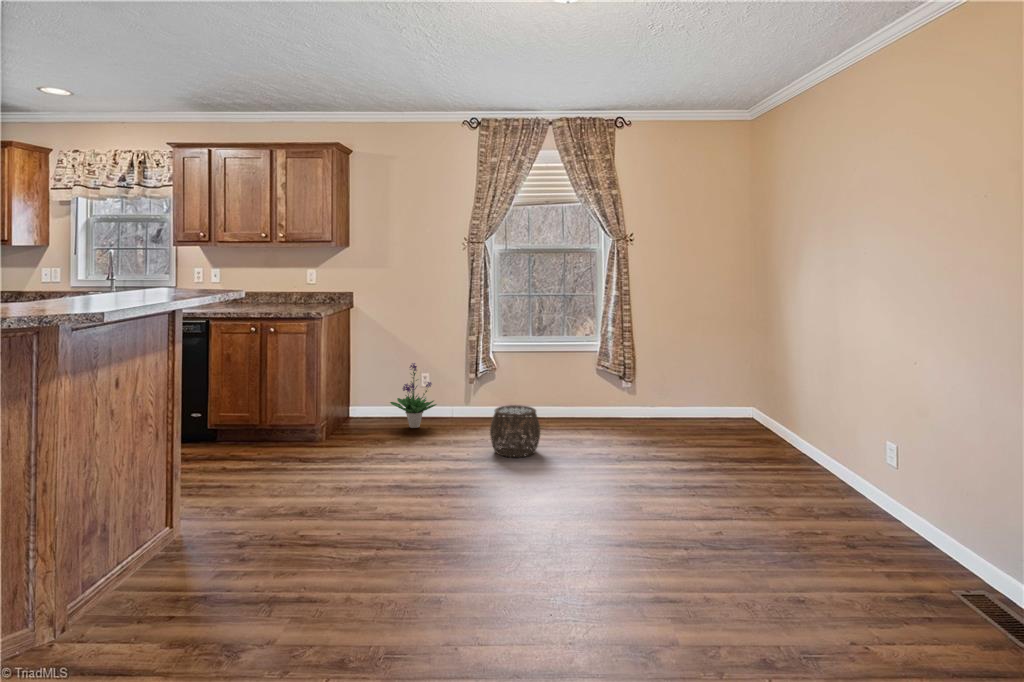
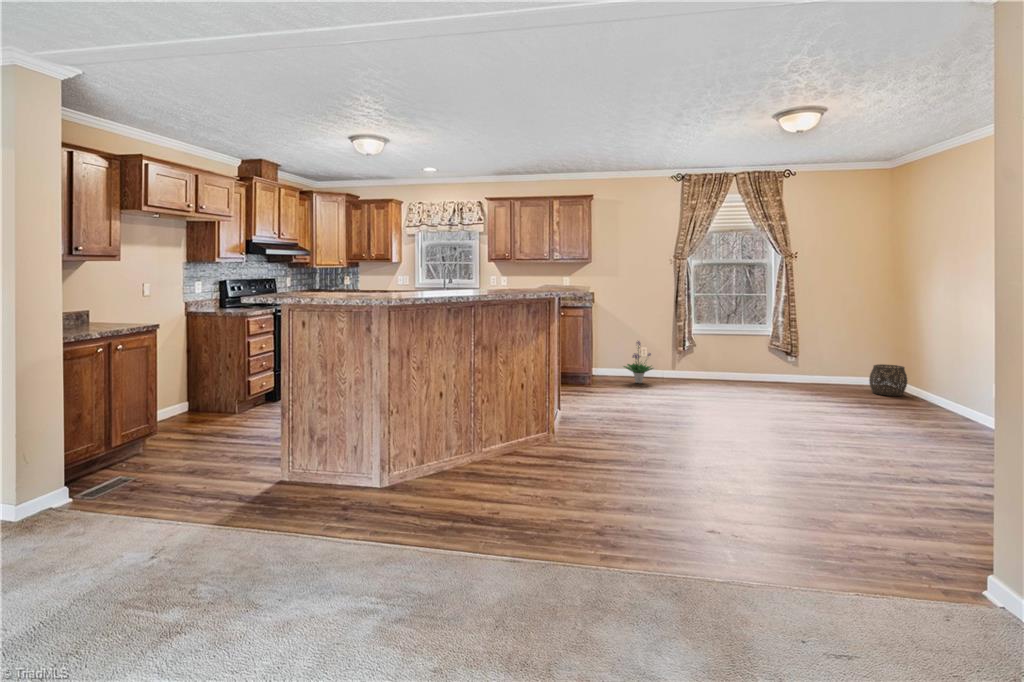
woven basket: present [490,405,540,457] -> present [869,364,907,396]

